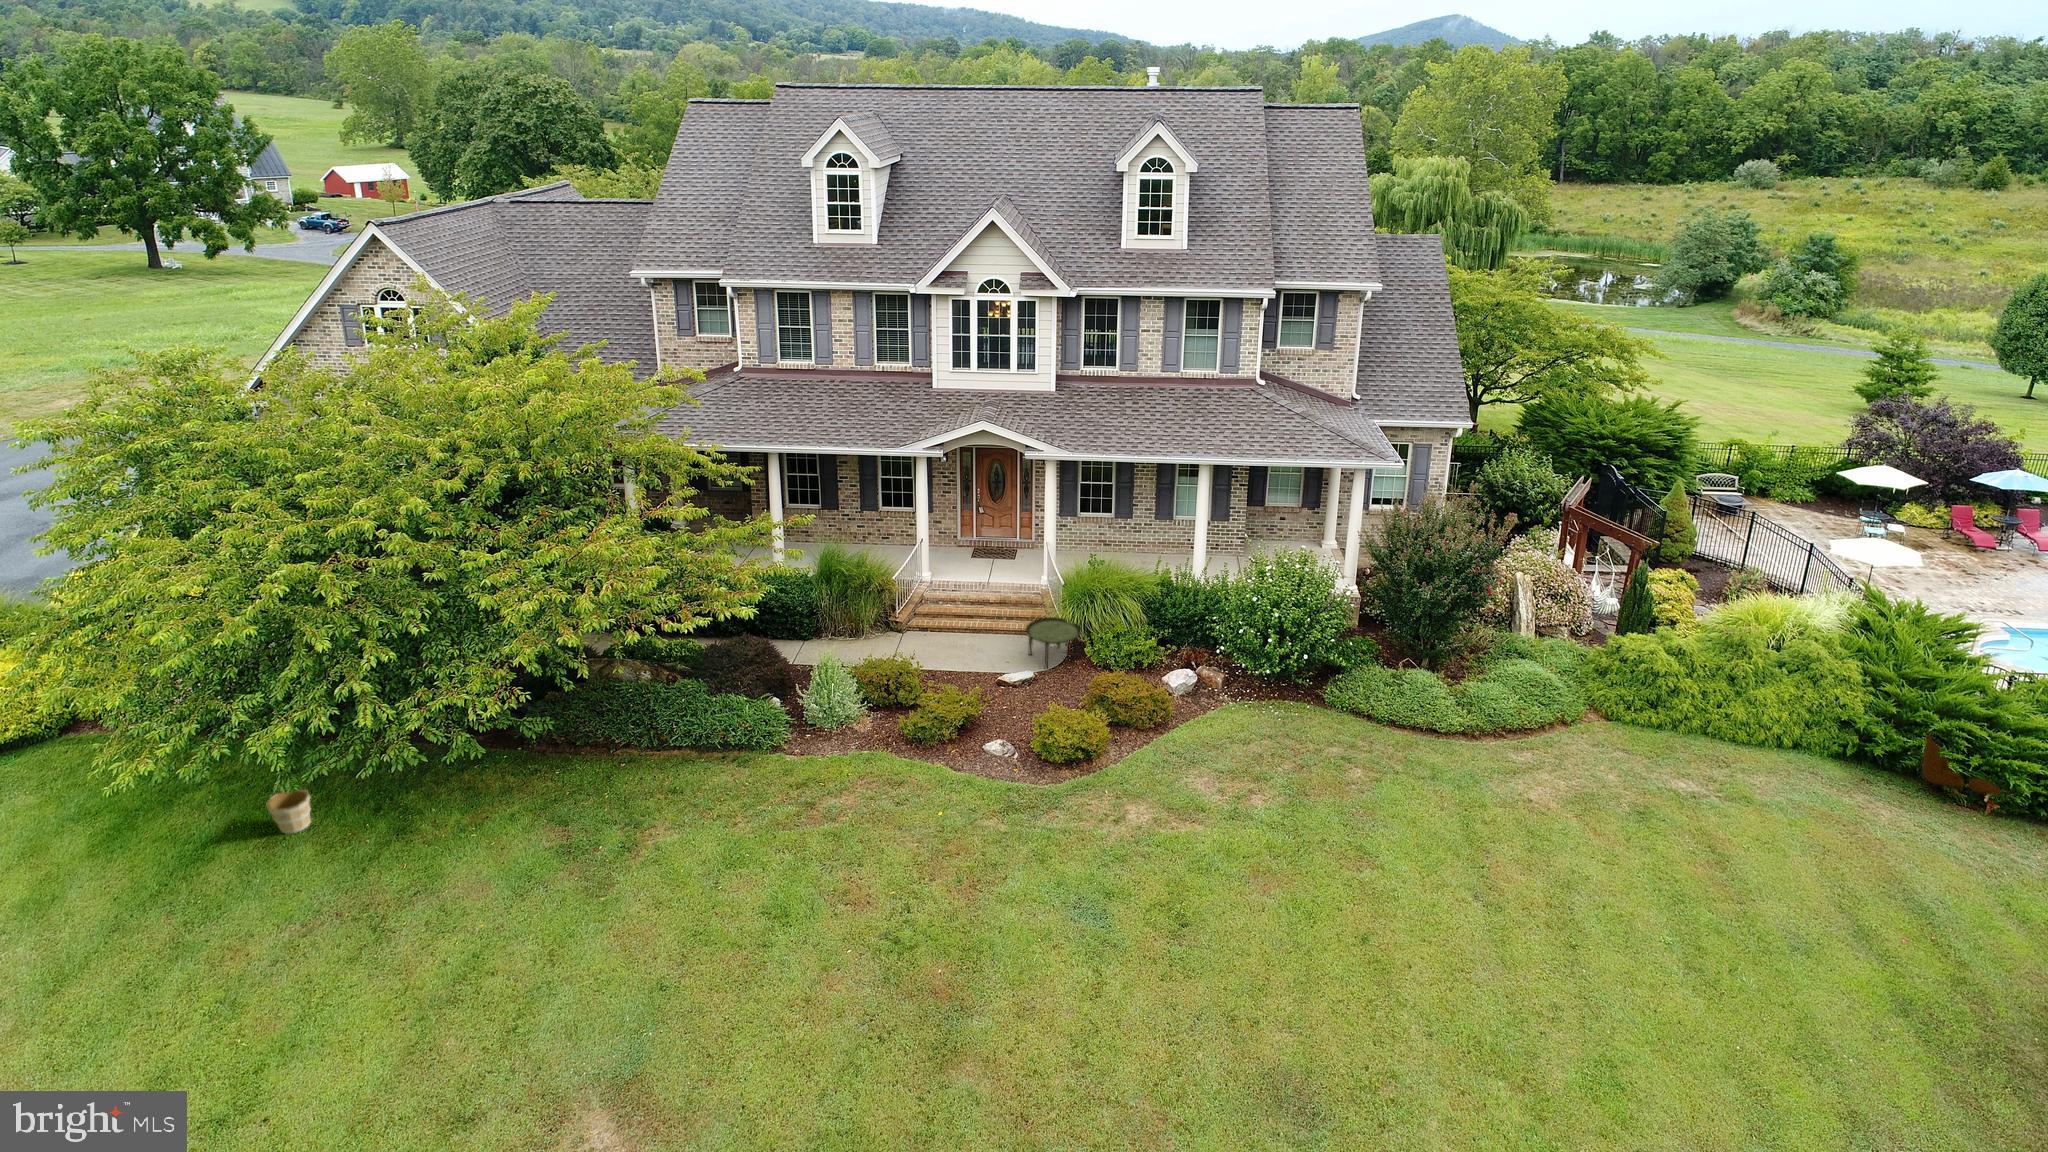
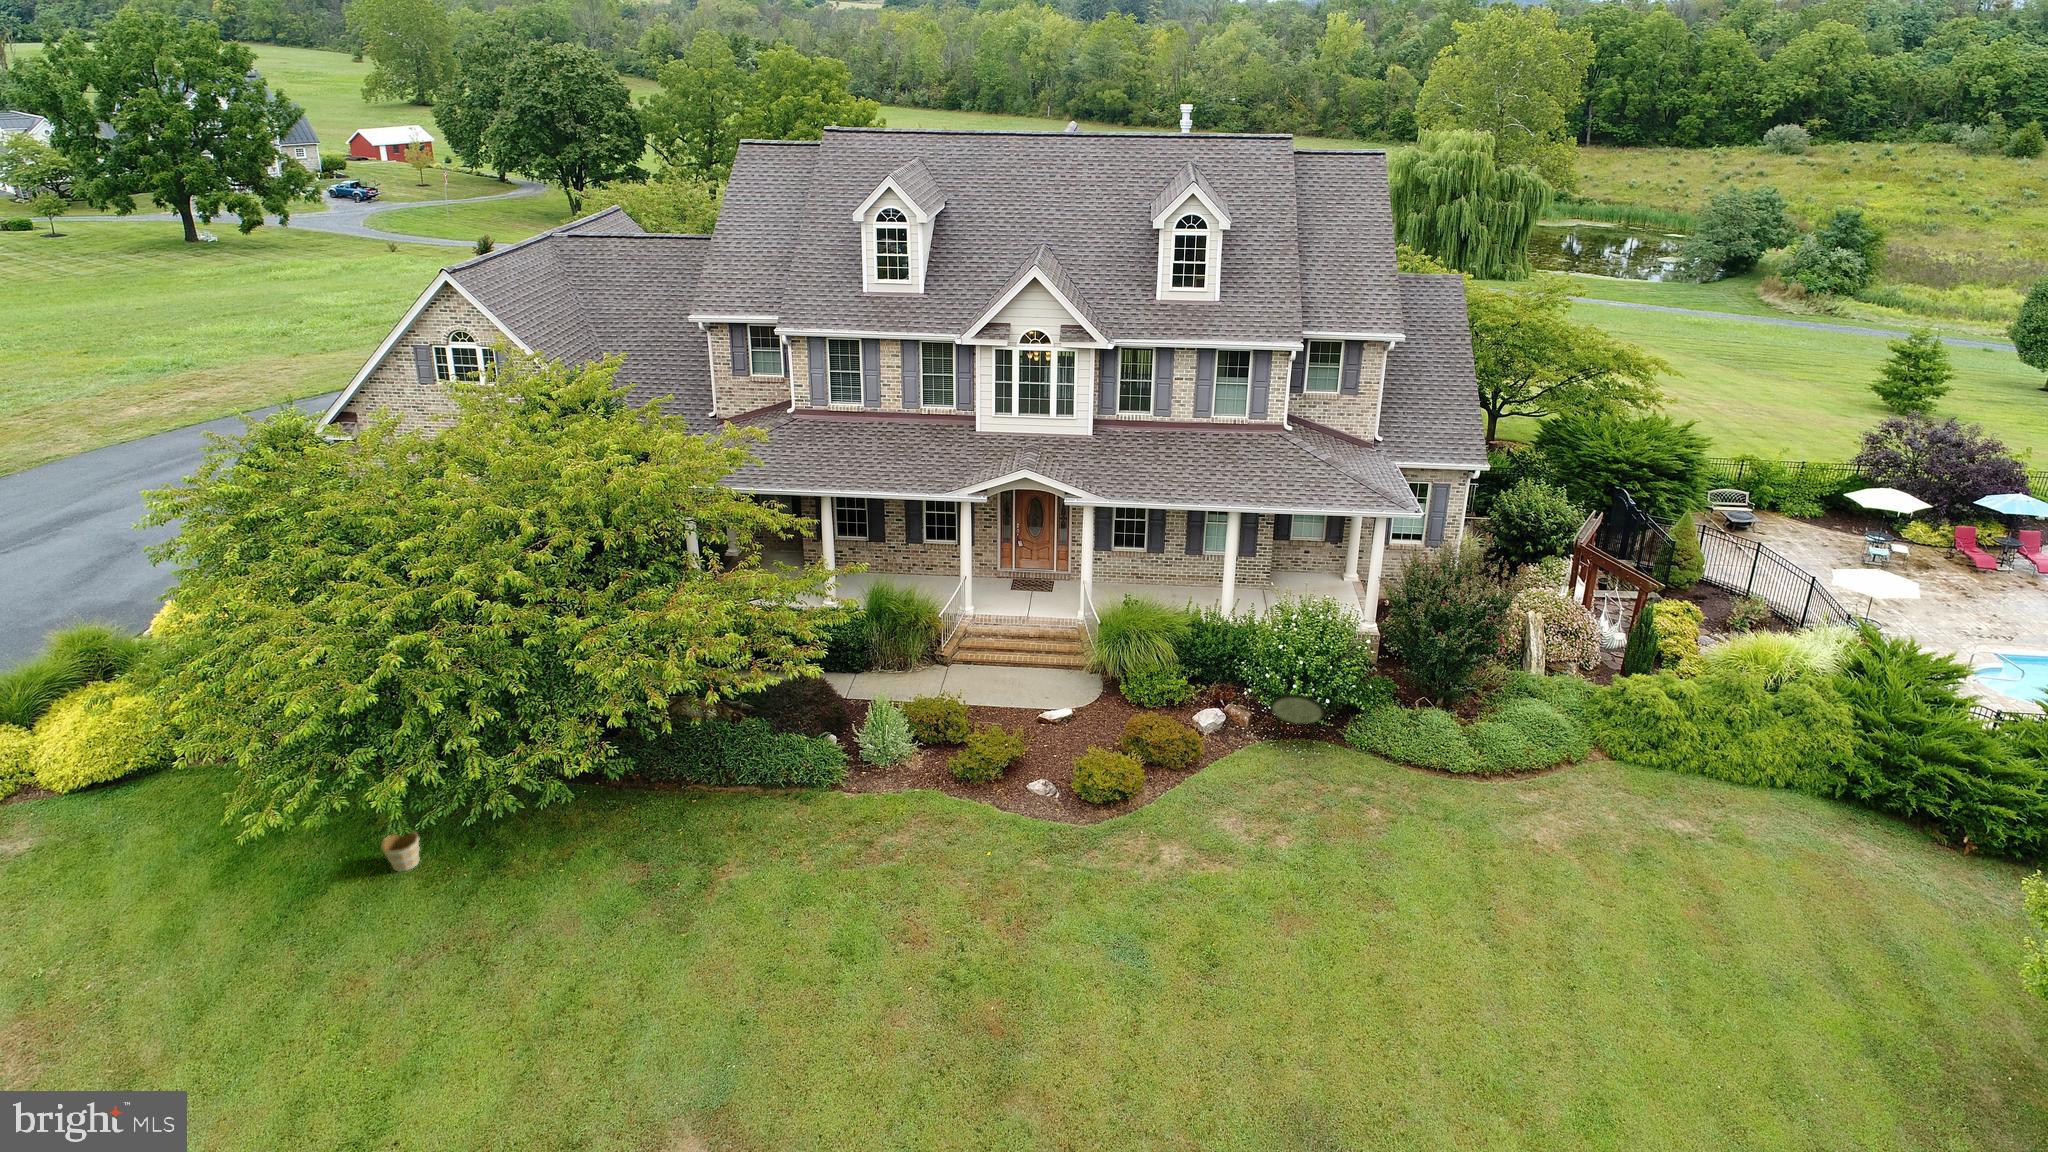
round table: present [1026,617,1081,669] -> present [1270,694,1325,747]
lounge chair: present [1922,734,2001,801] -> none [1900,782,1979,851]

